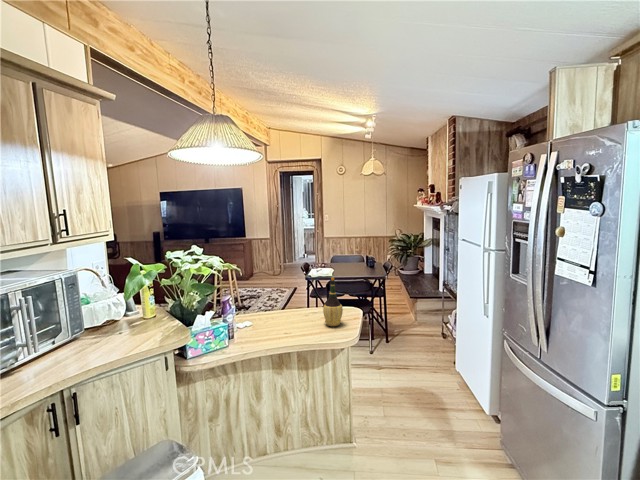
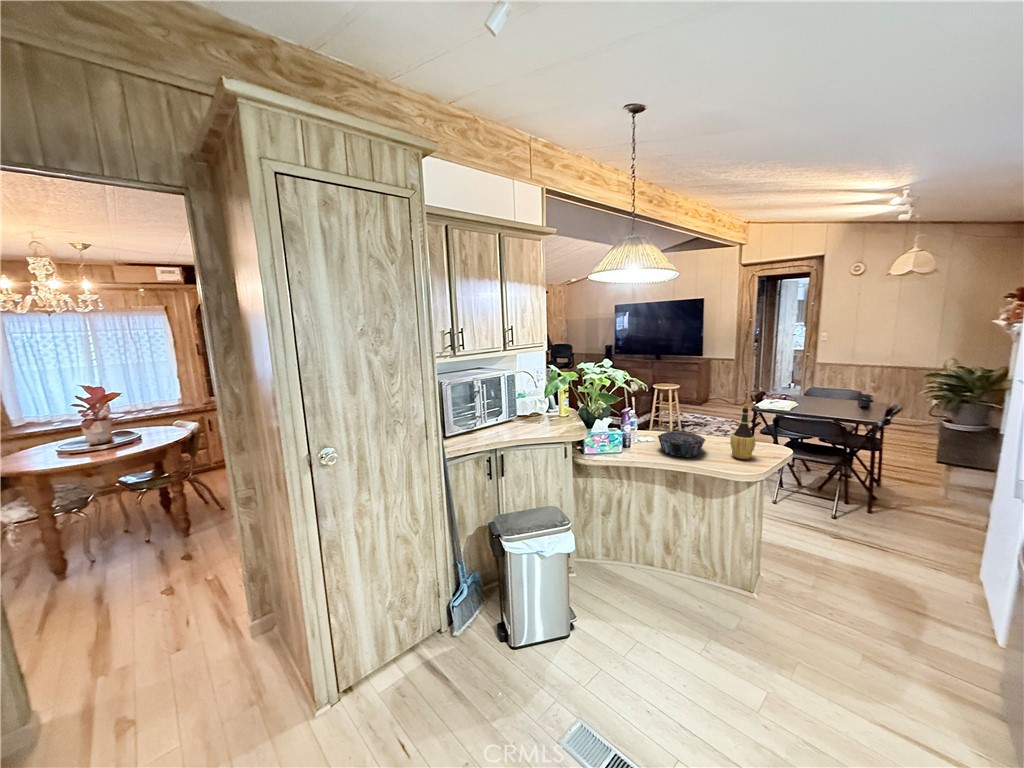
decorative bowl: none [261,311,304,337] -> present [658,431,706,457]

